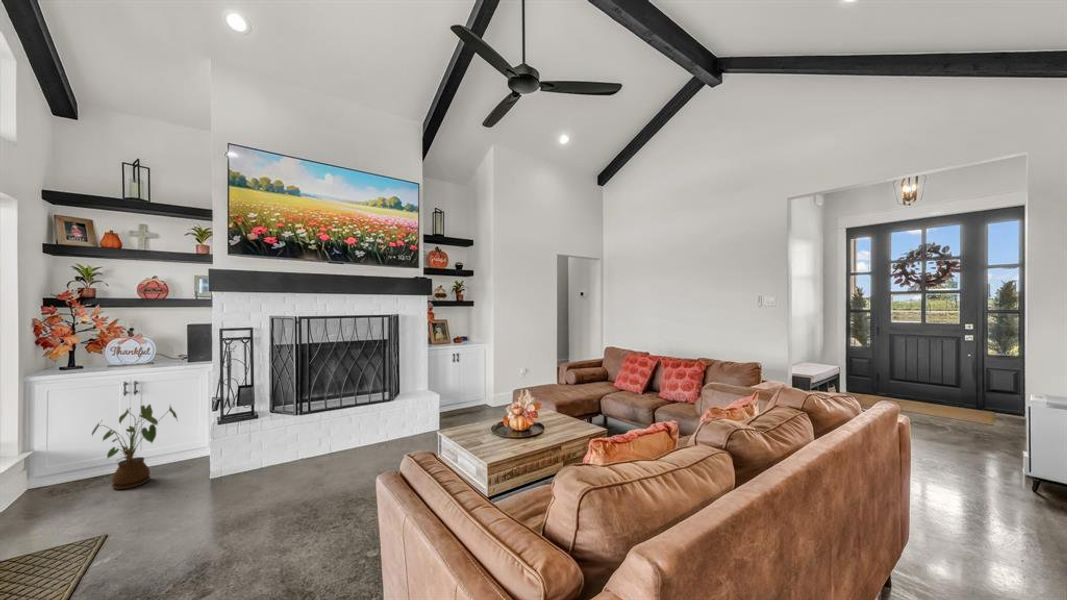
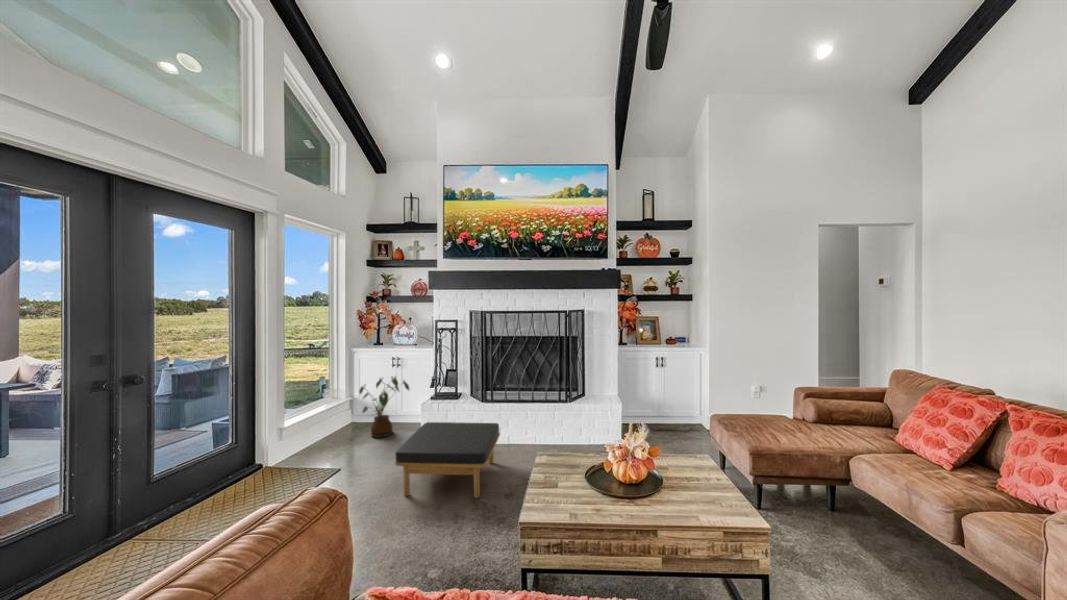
ottoman: none [231,430,346,524] -> present [395,422,500,498]

